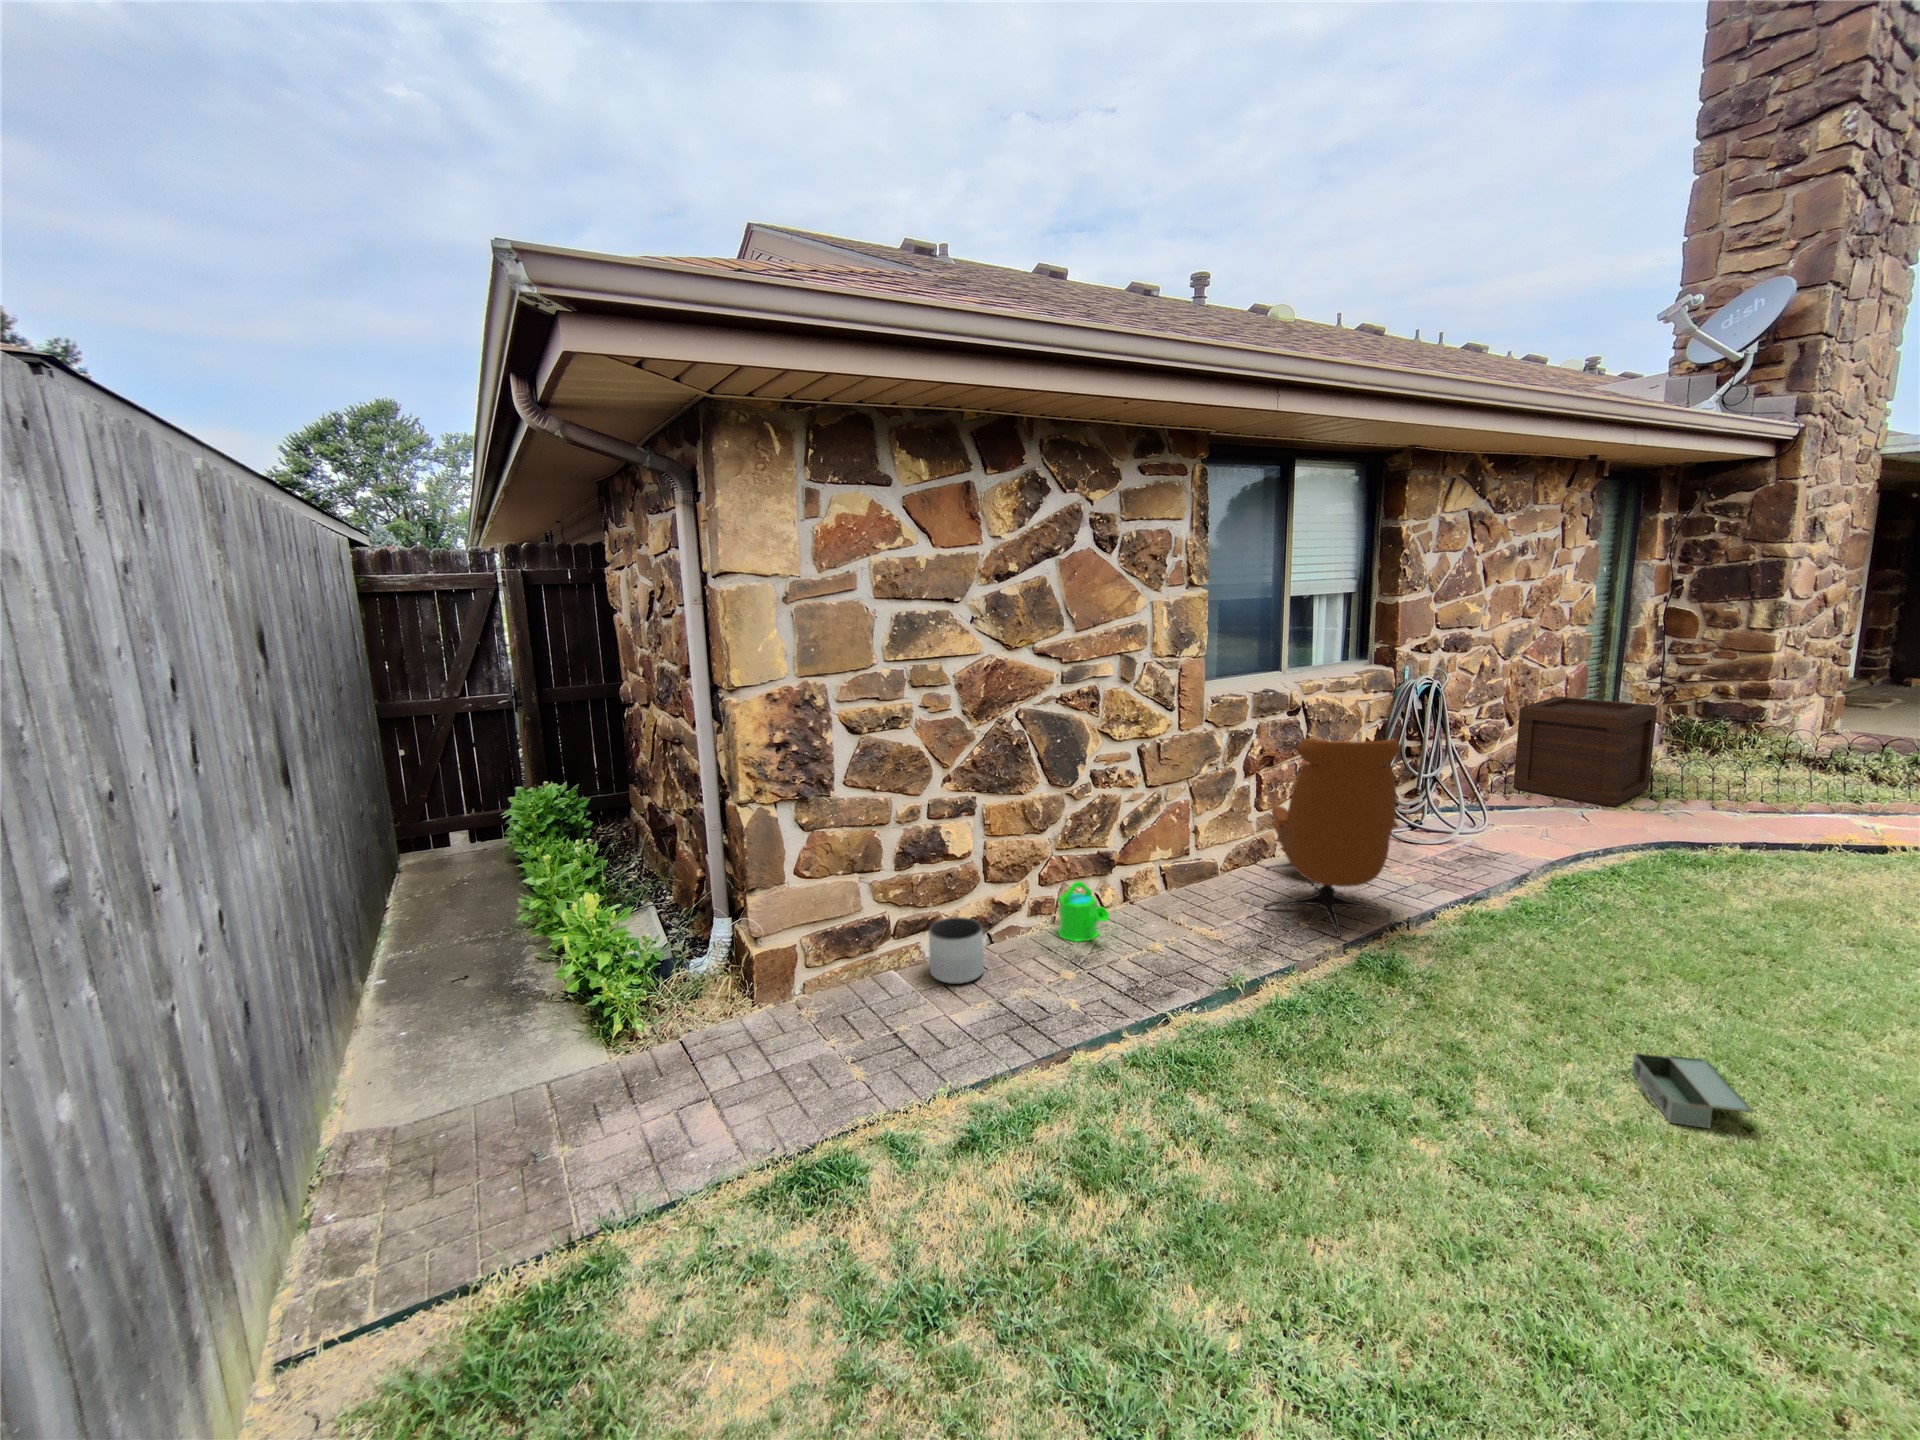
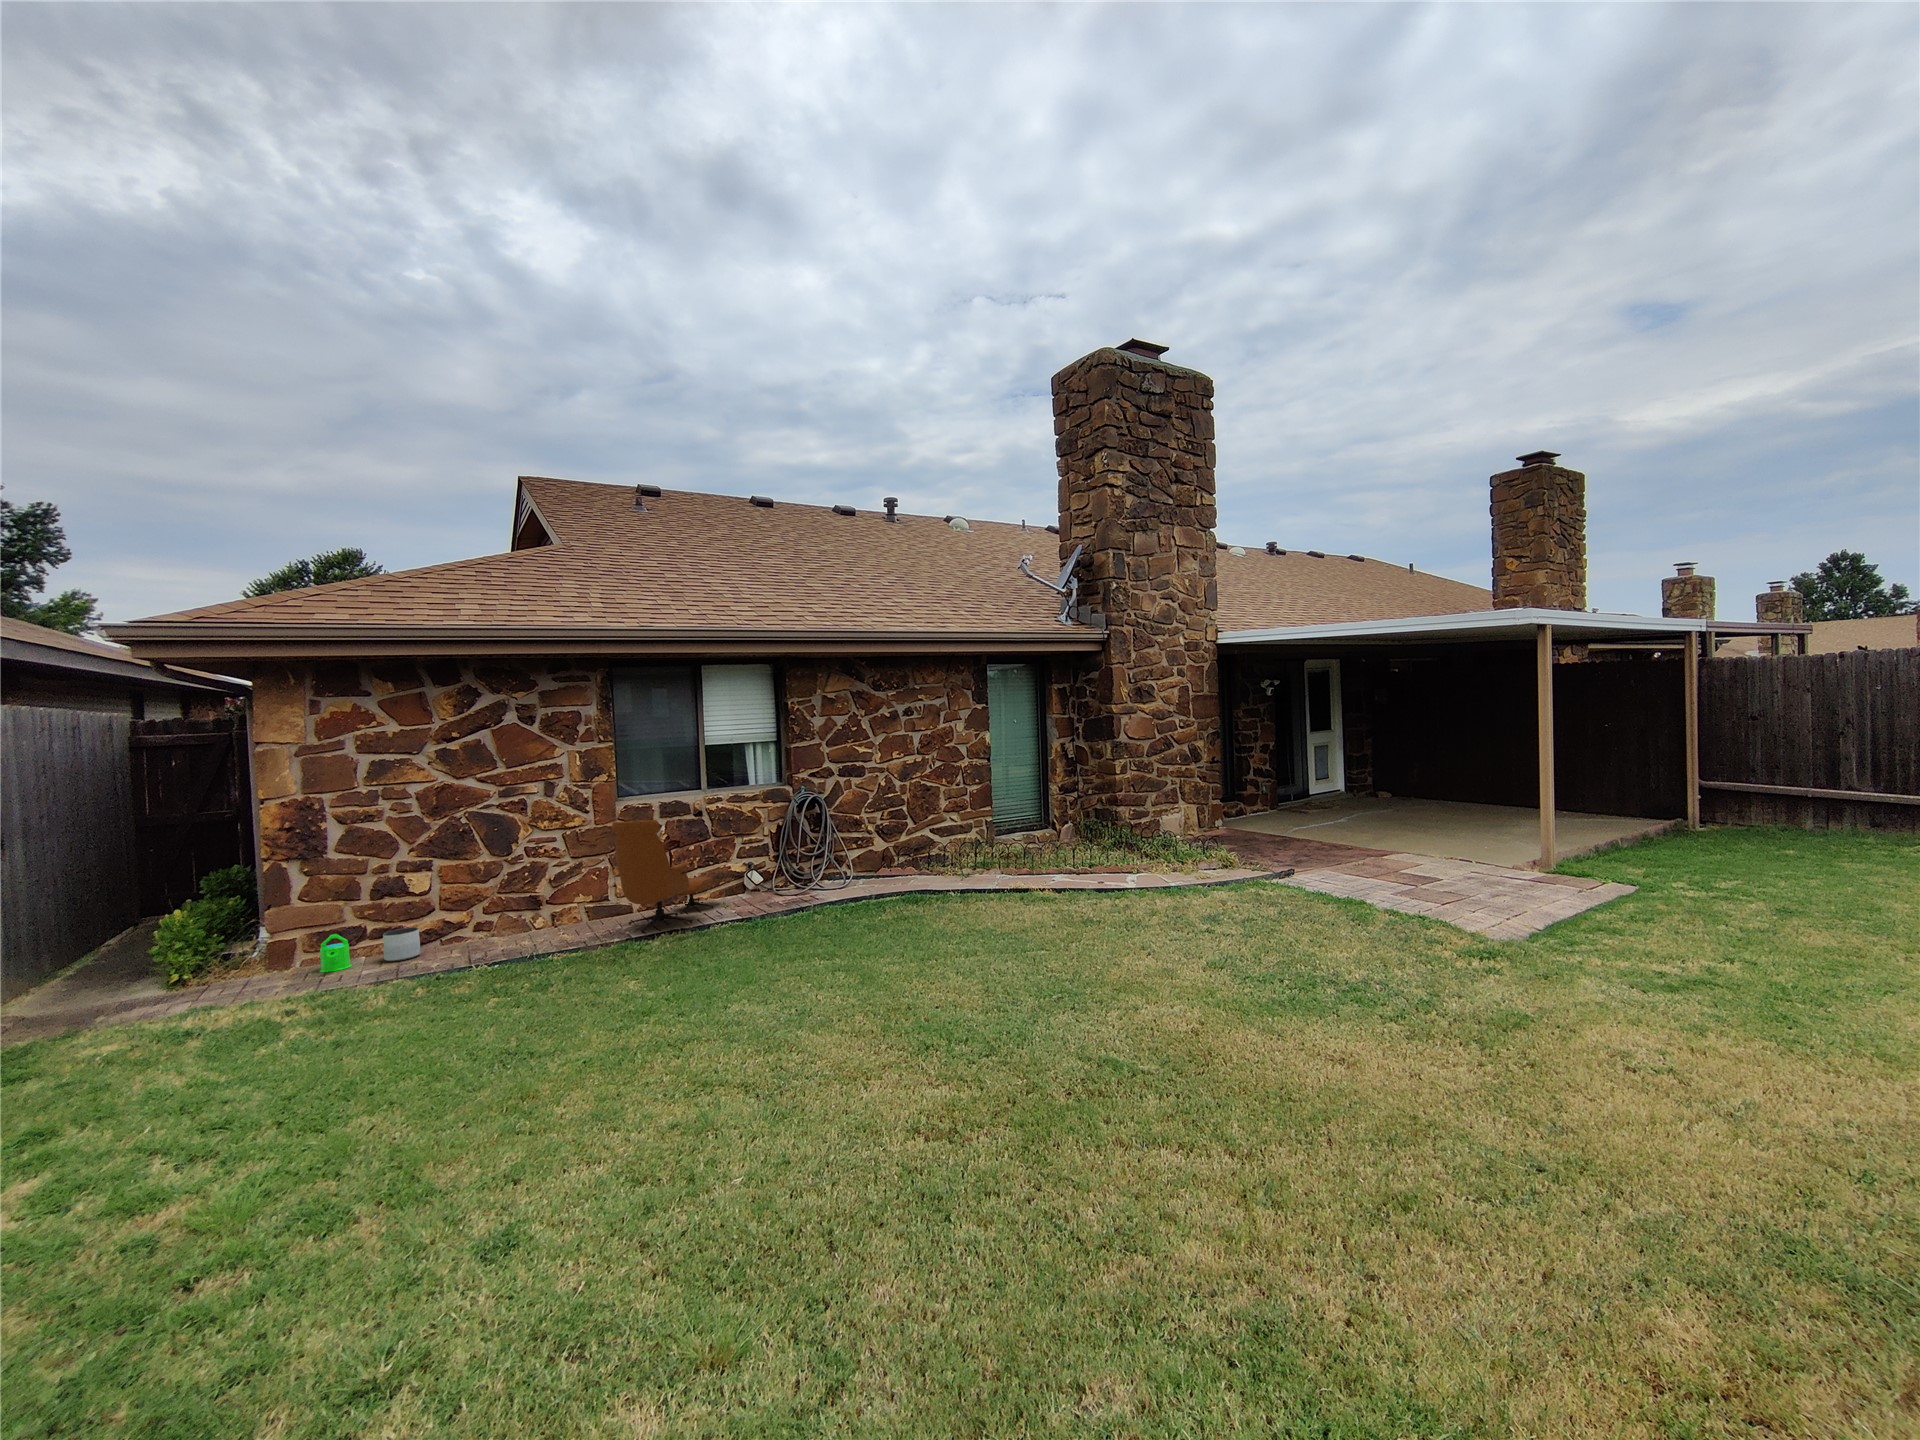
wooden crate: present [1513,697,1657,807] -> none [912,805,992,871]
watering can: present [1058,881,1109,942] -> present [320,934,352,972]
toolbox: present [1632,1053,1752,1129] -> none [641,958,691,983]

